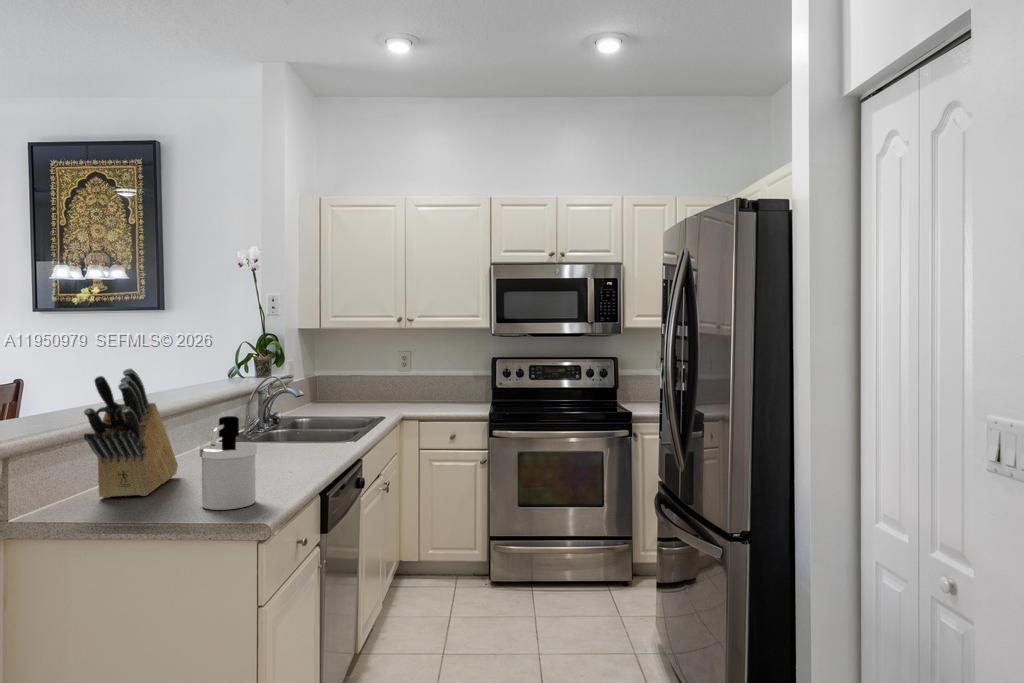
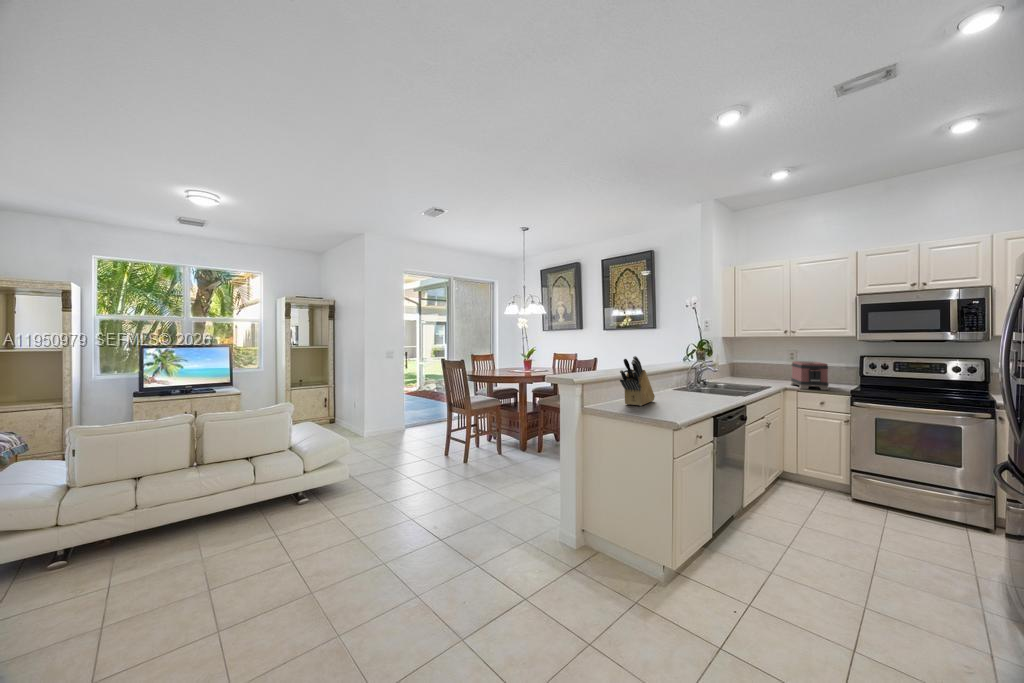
toaster: none [407,369,463,416] -> present [791,361,829,390]
soap dispenser: present [200,416,257,510] -> none [660,377,683,415]

